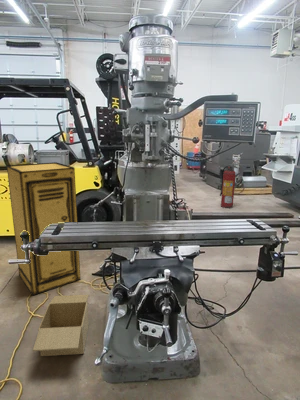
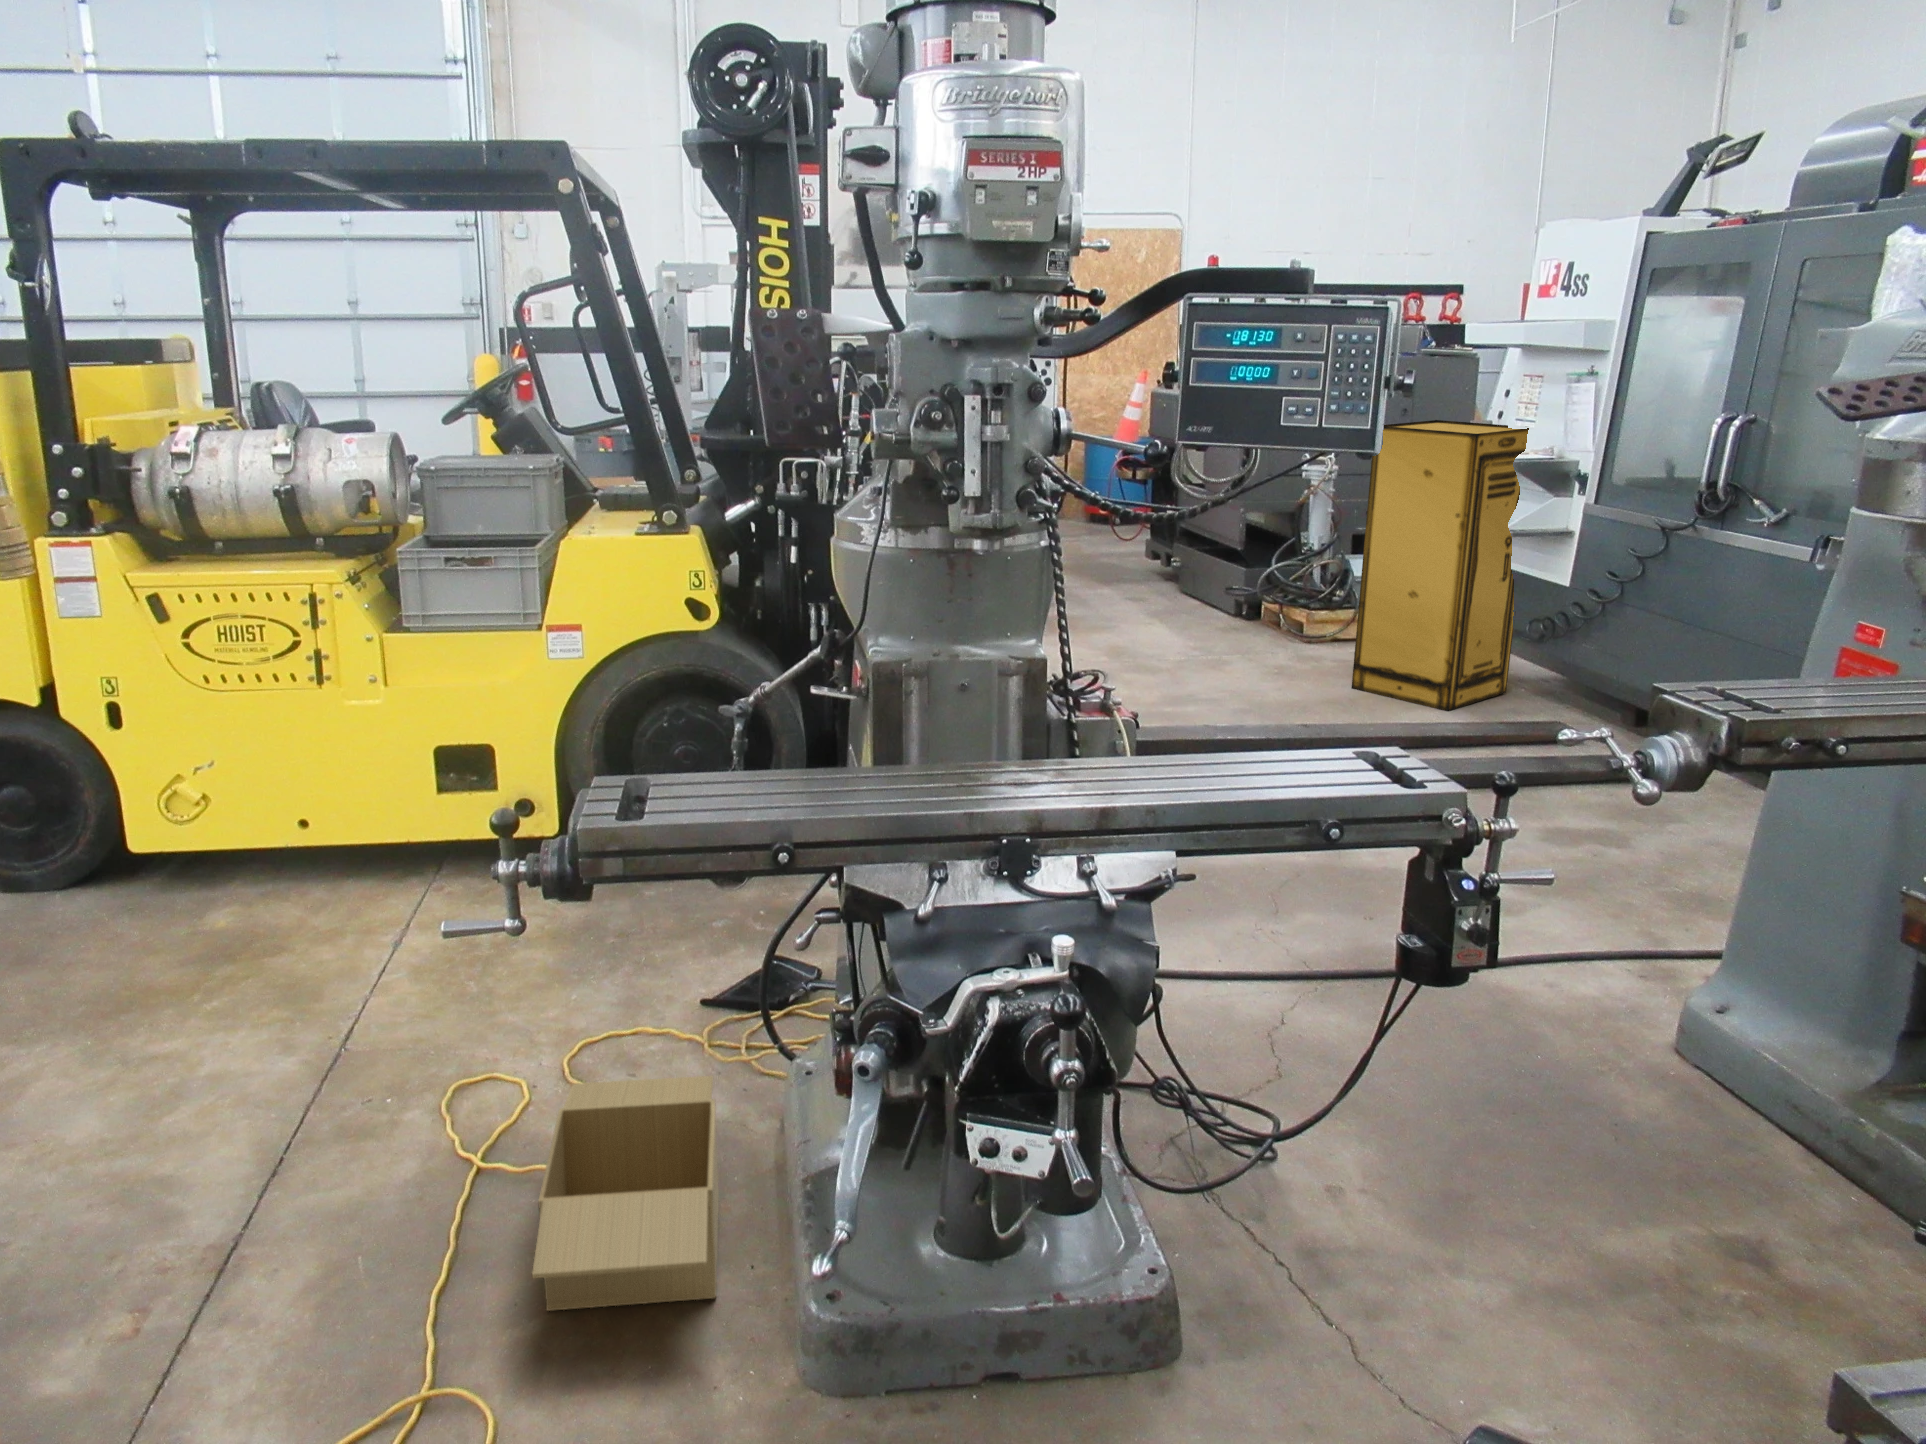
storage cabinet: present [7,162,80,295] -> present [1352,420,1529,711]
fire extinguisher: present [220,164,237,208] -> none [1245,501,1330,706]

